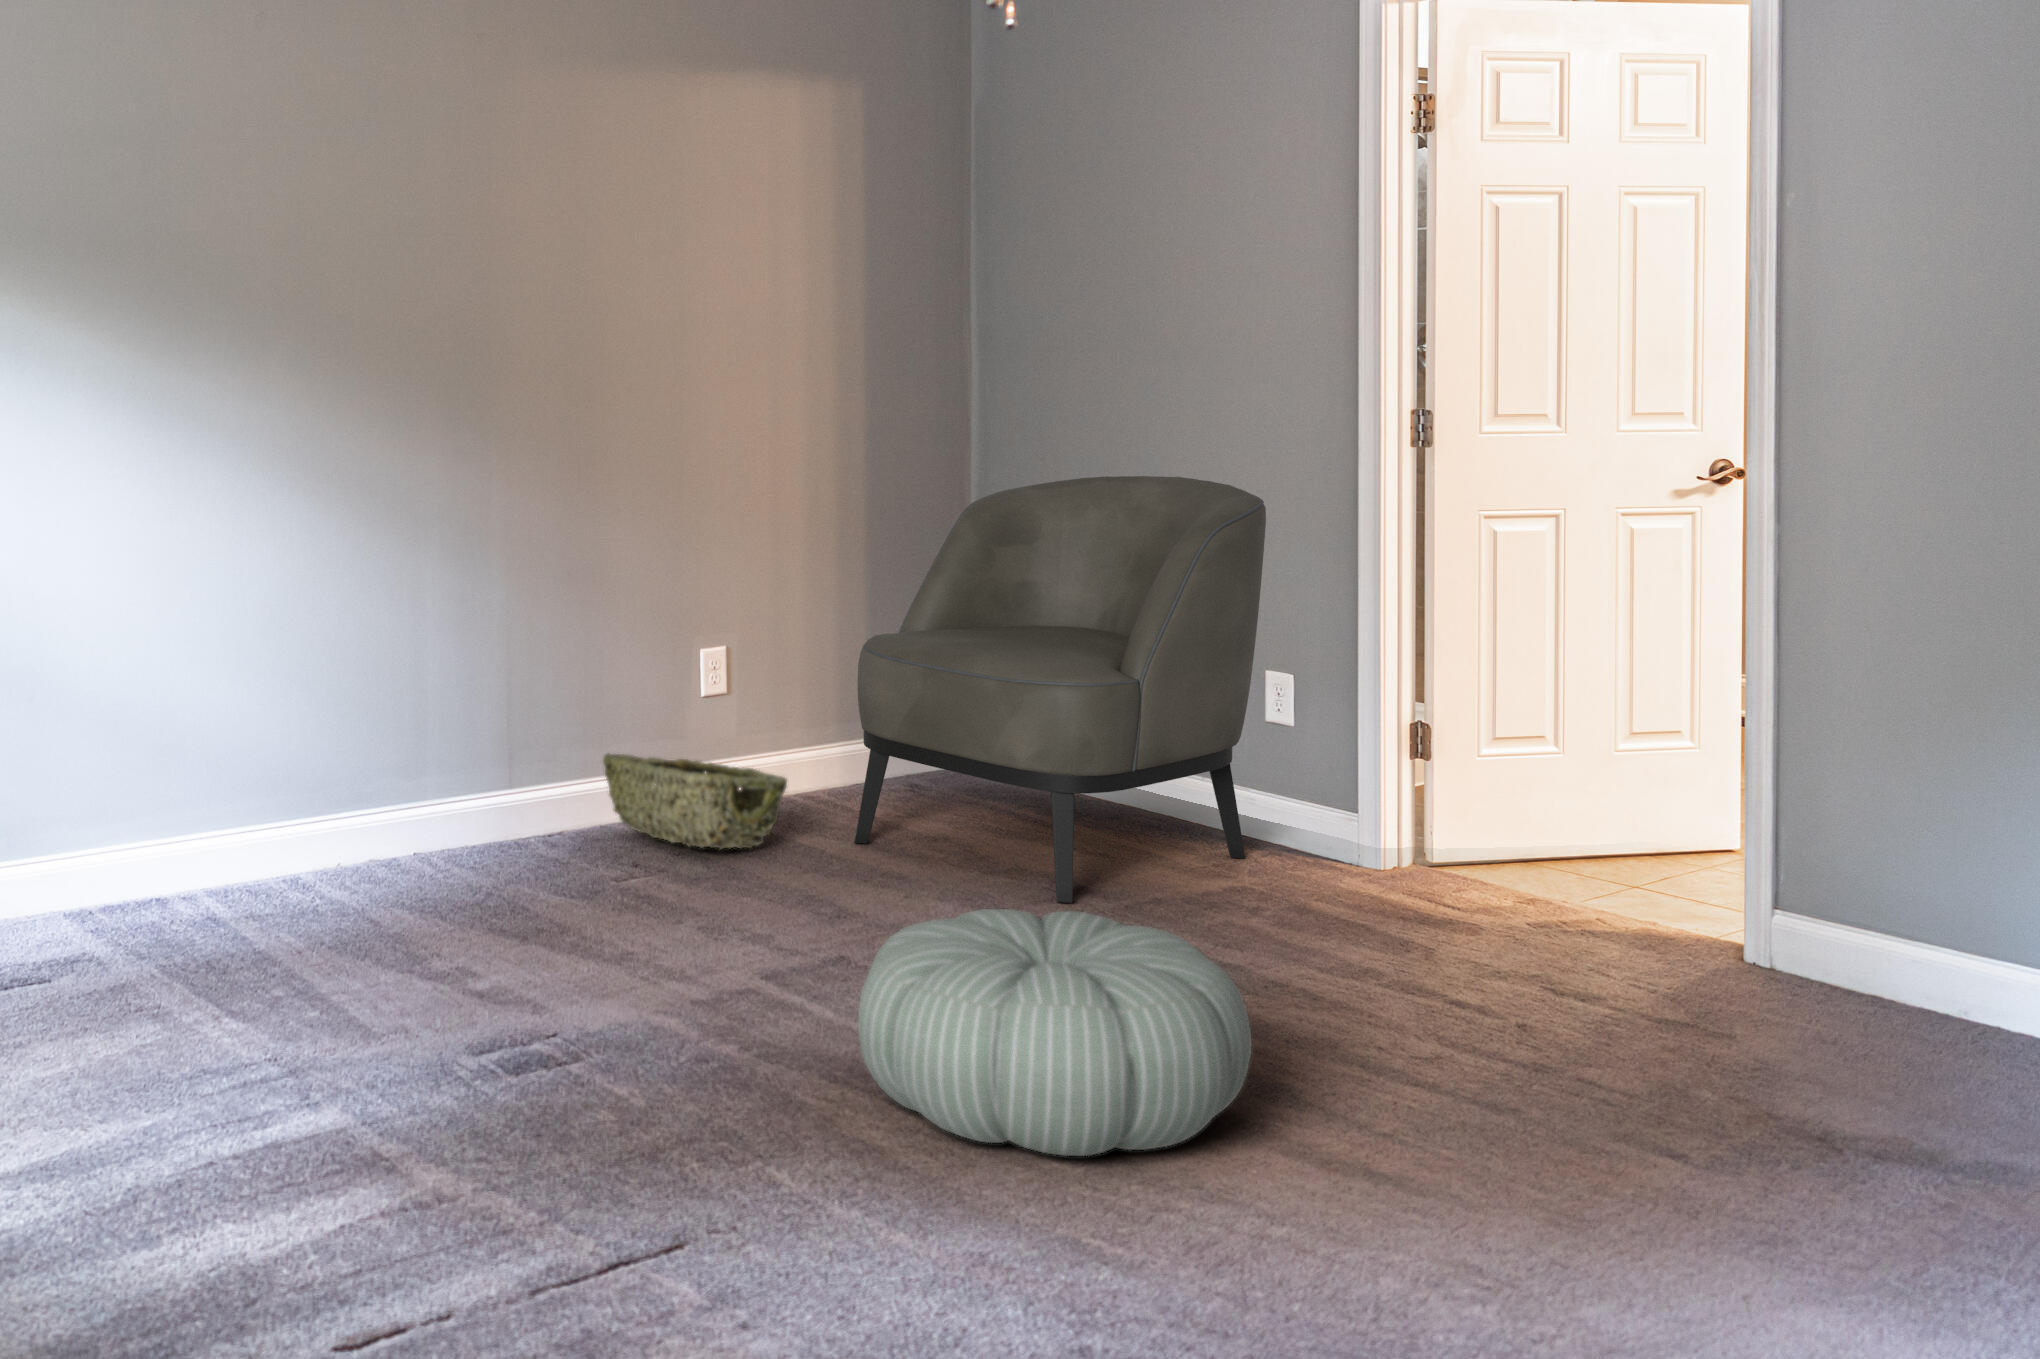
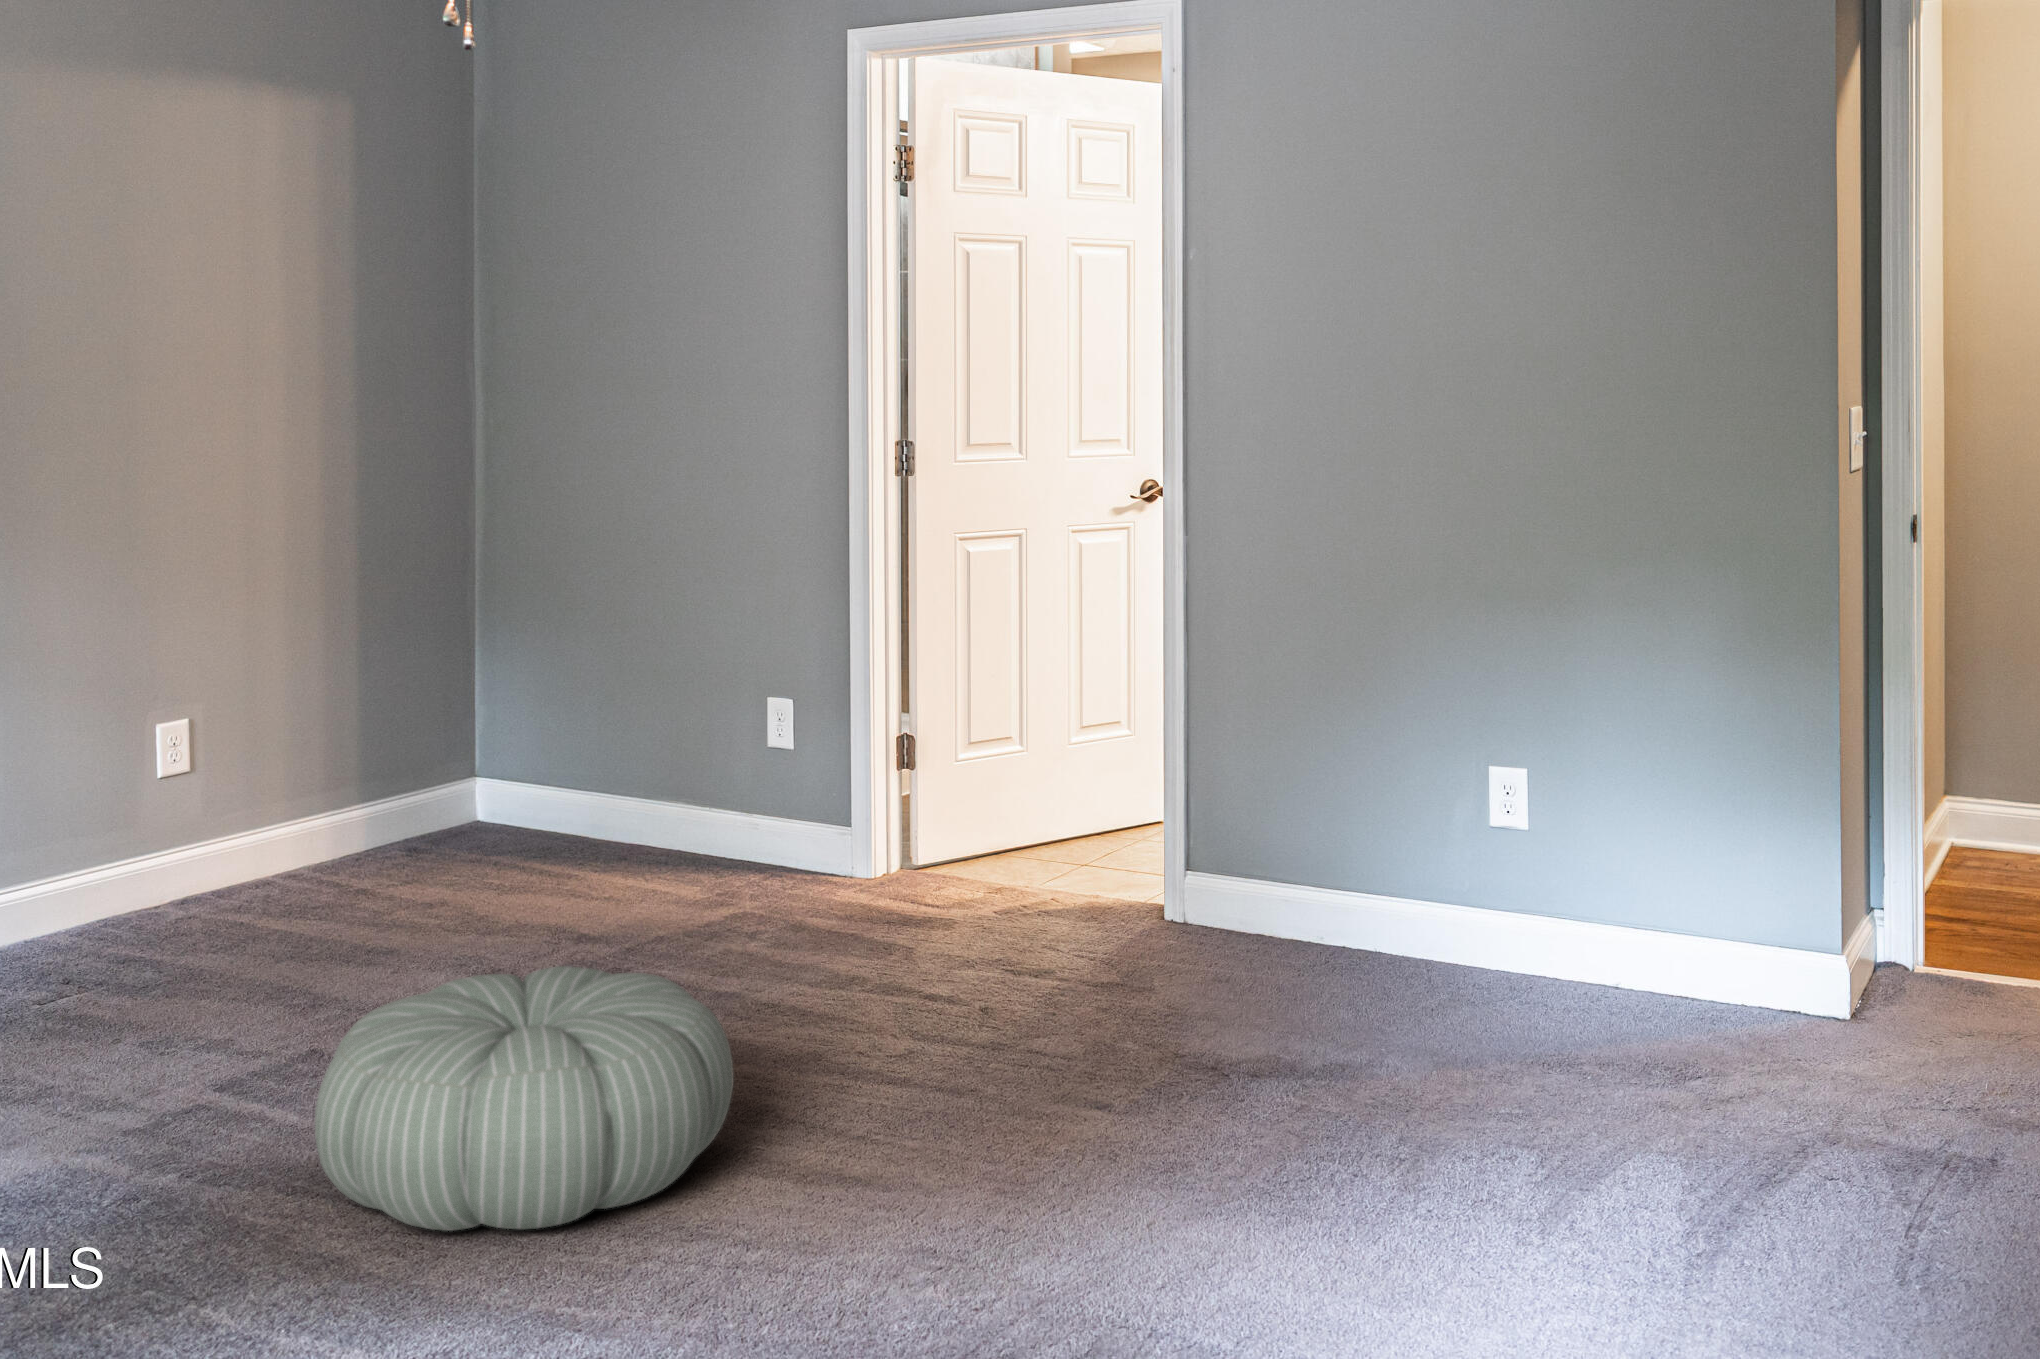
armchair: present [855,476,1266,903] -> none [338,512,762,953]
woven basket: present [603,753,787,851] -> none [31,847,258,948]

